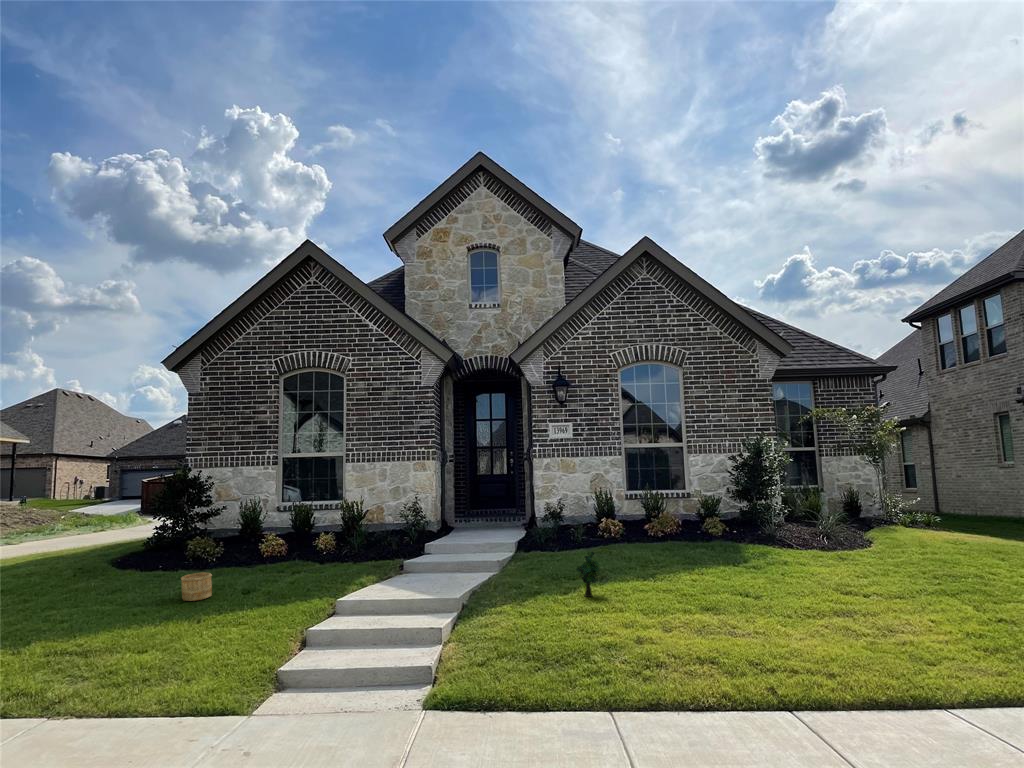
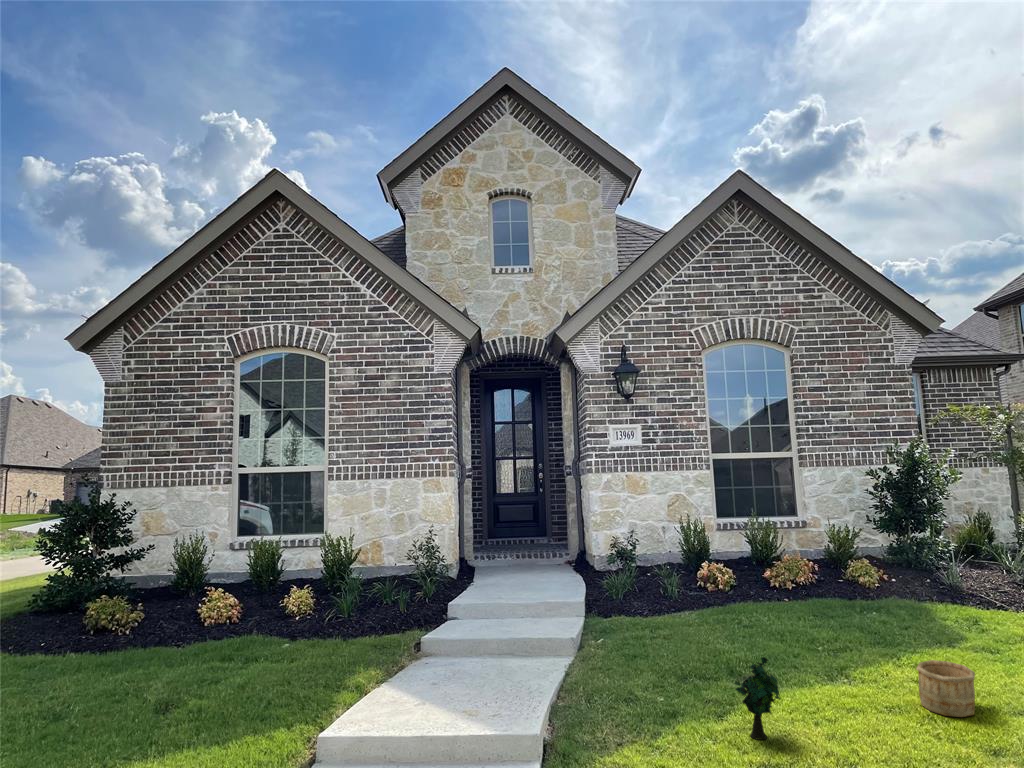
wooden bucket: present [181,572,212,601] -> present [916,660,975,717]

